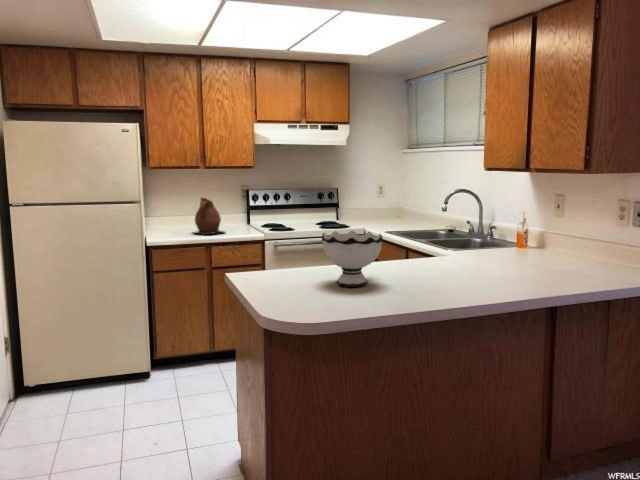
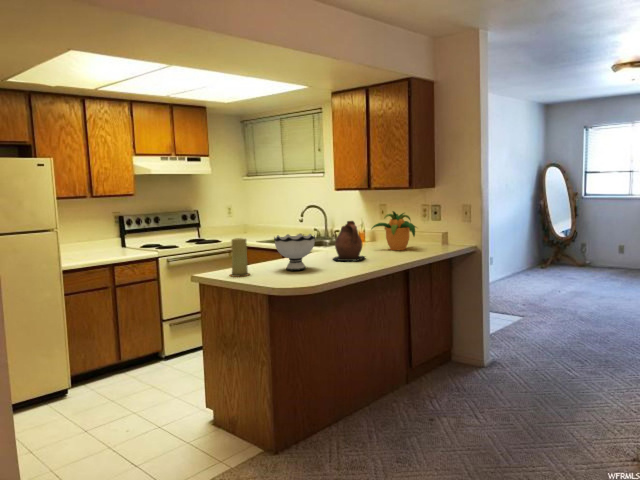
ceramic pitcher: present [195,198,223,234] -> present [333,221,365,261]
potted plant: none [513,206,598,269] -> present [371,211,416,250]
candle: none [255,231,284,285] -> present [230,238,250,277]

